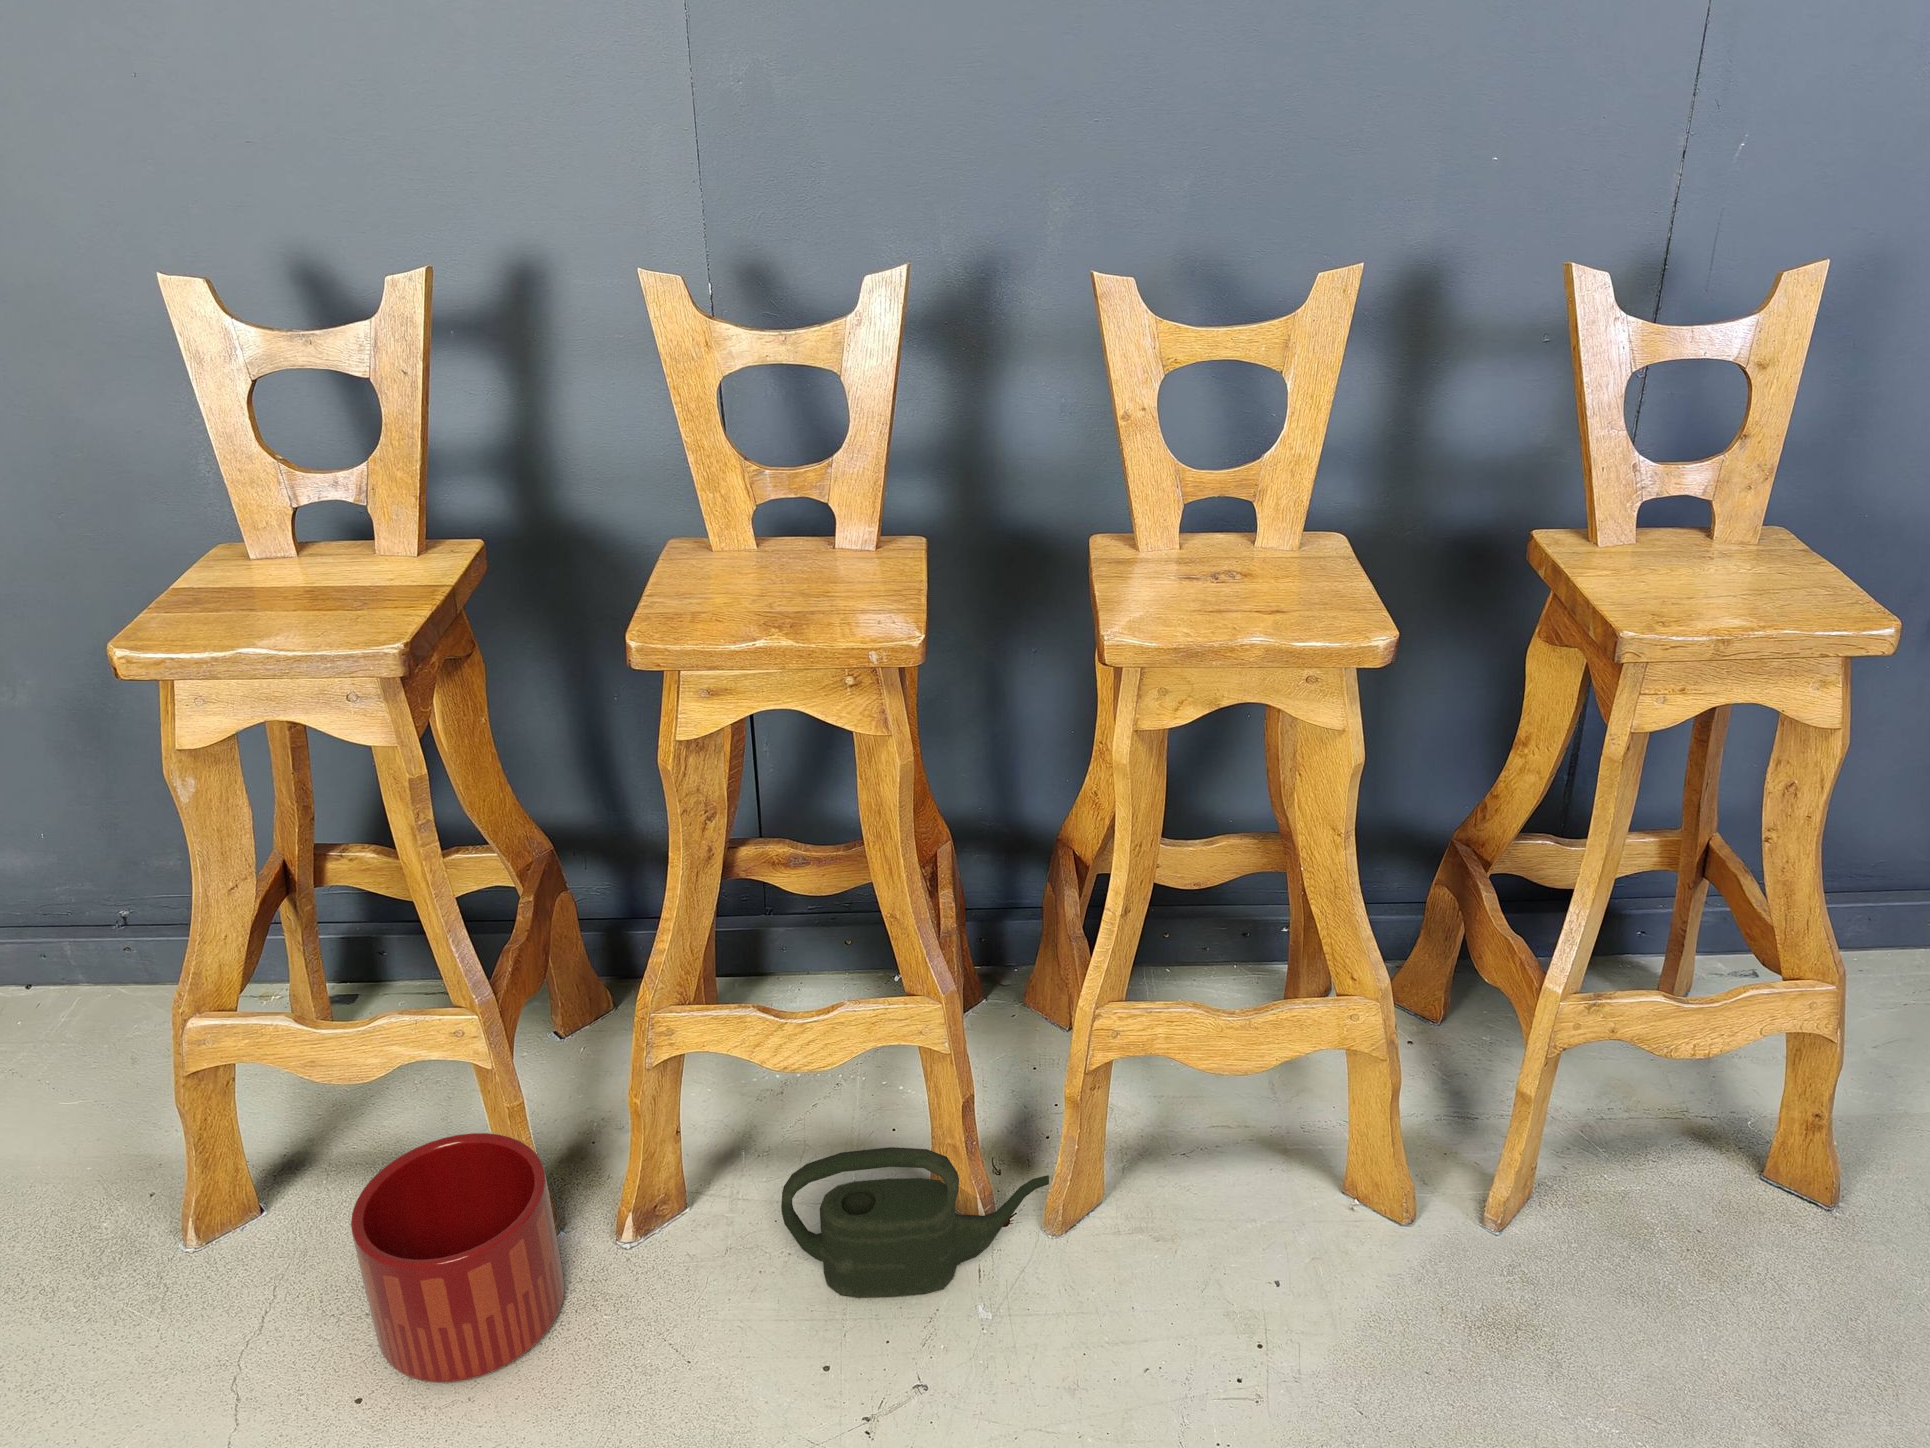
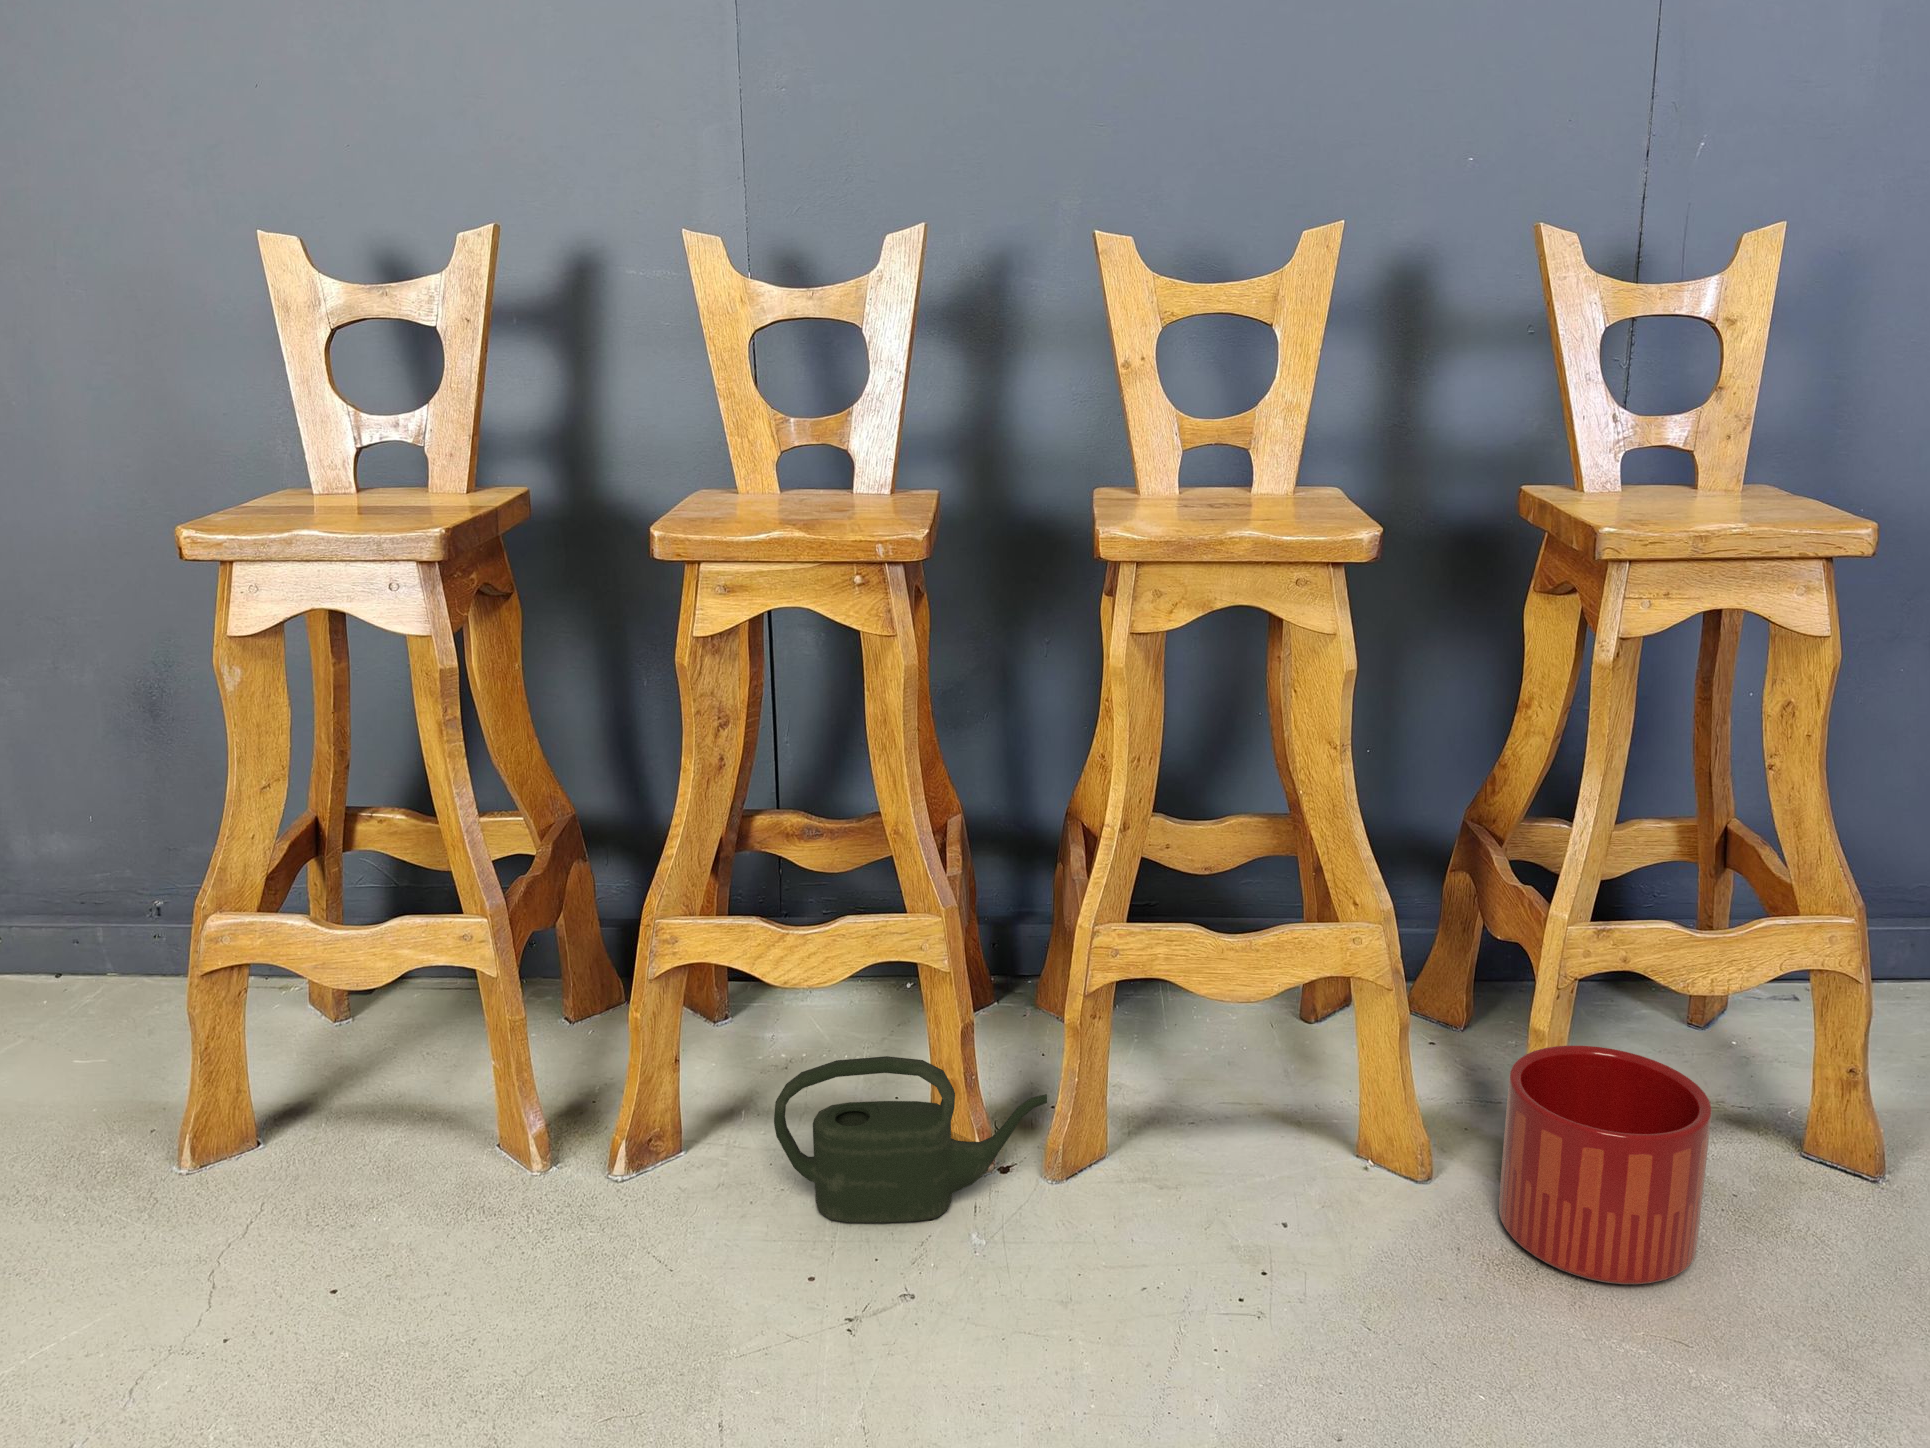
planter: present [351,1133,564,1382] -> present [1499,1045,1712,1284]

